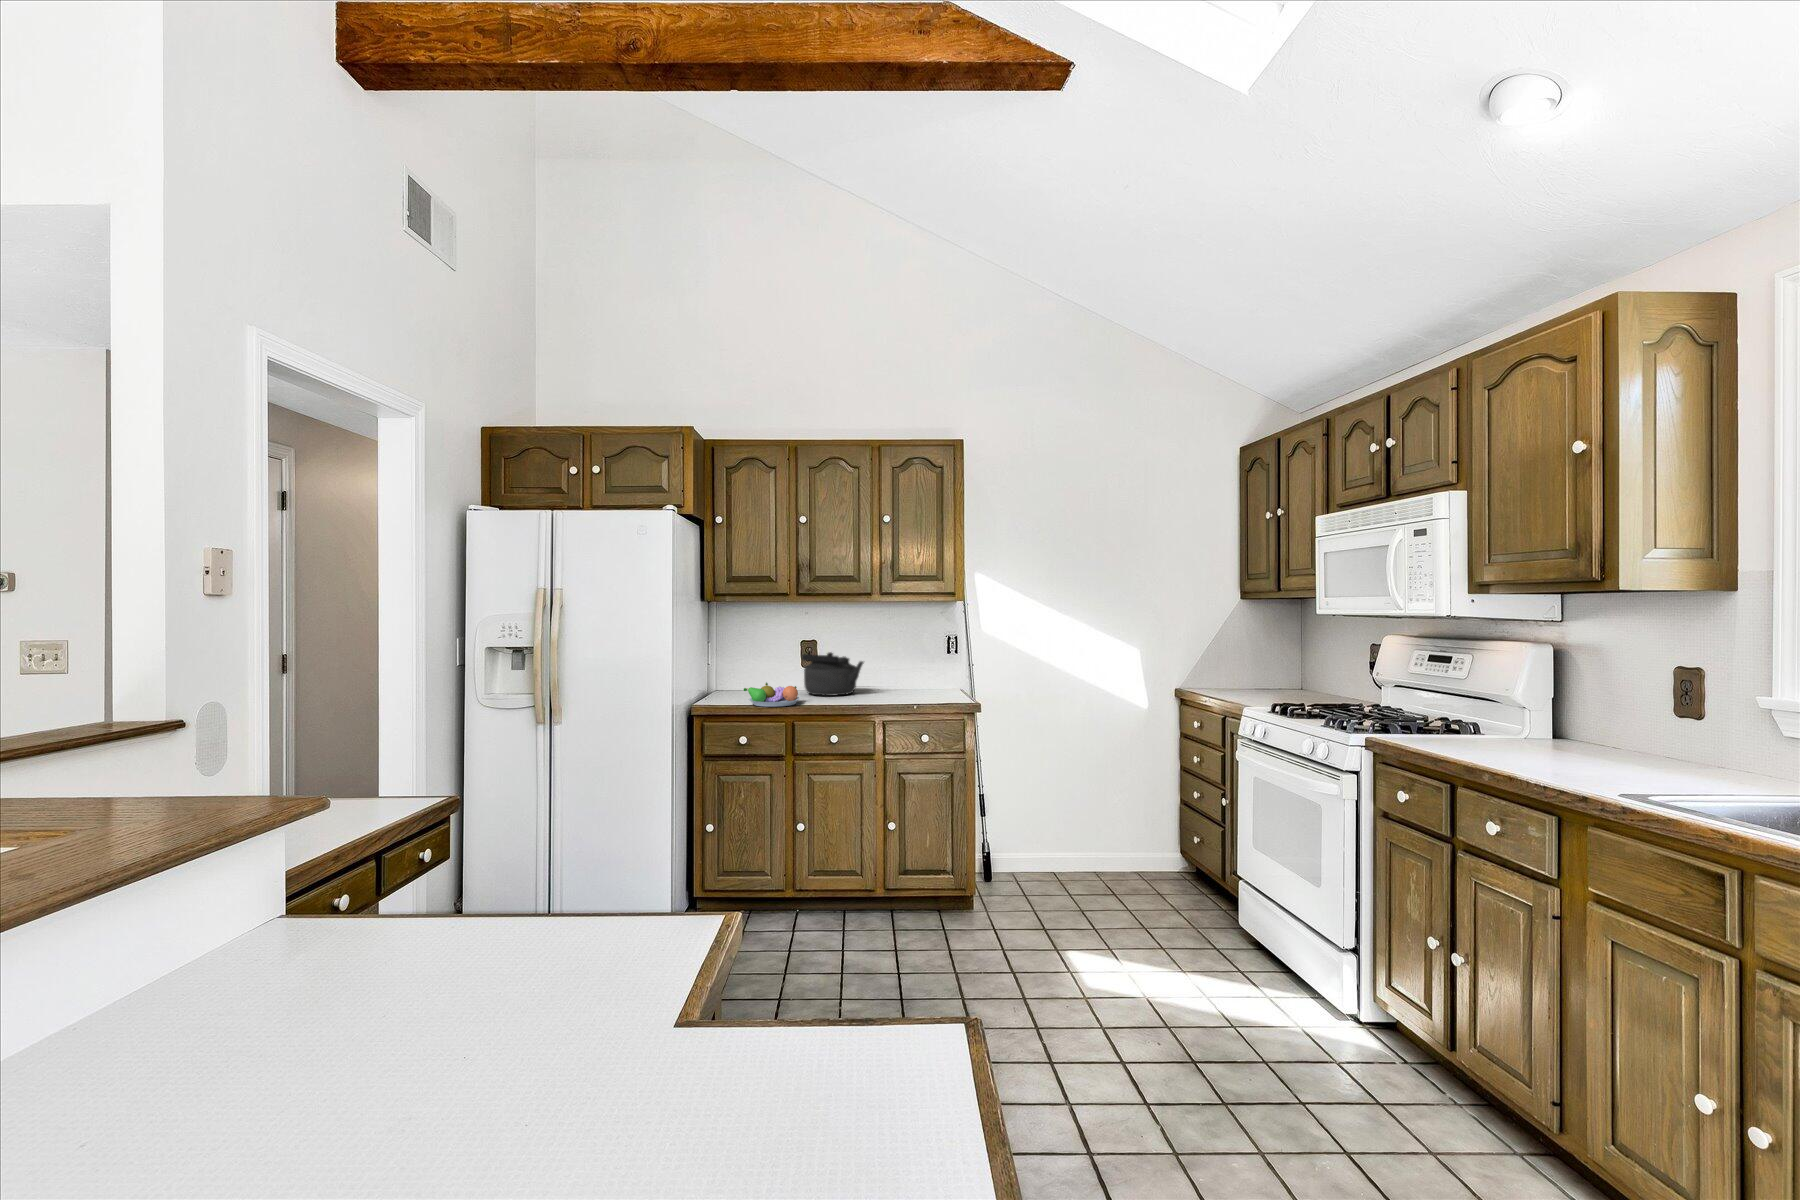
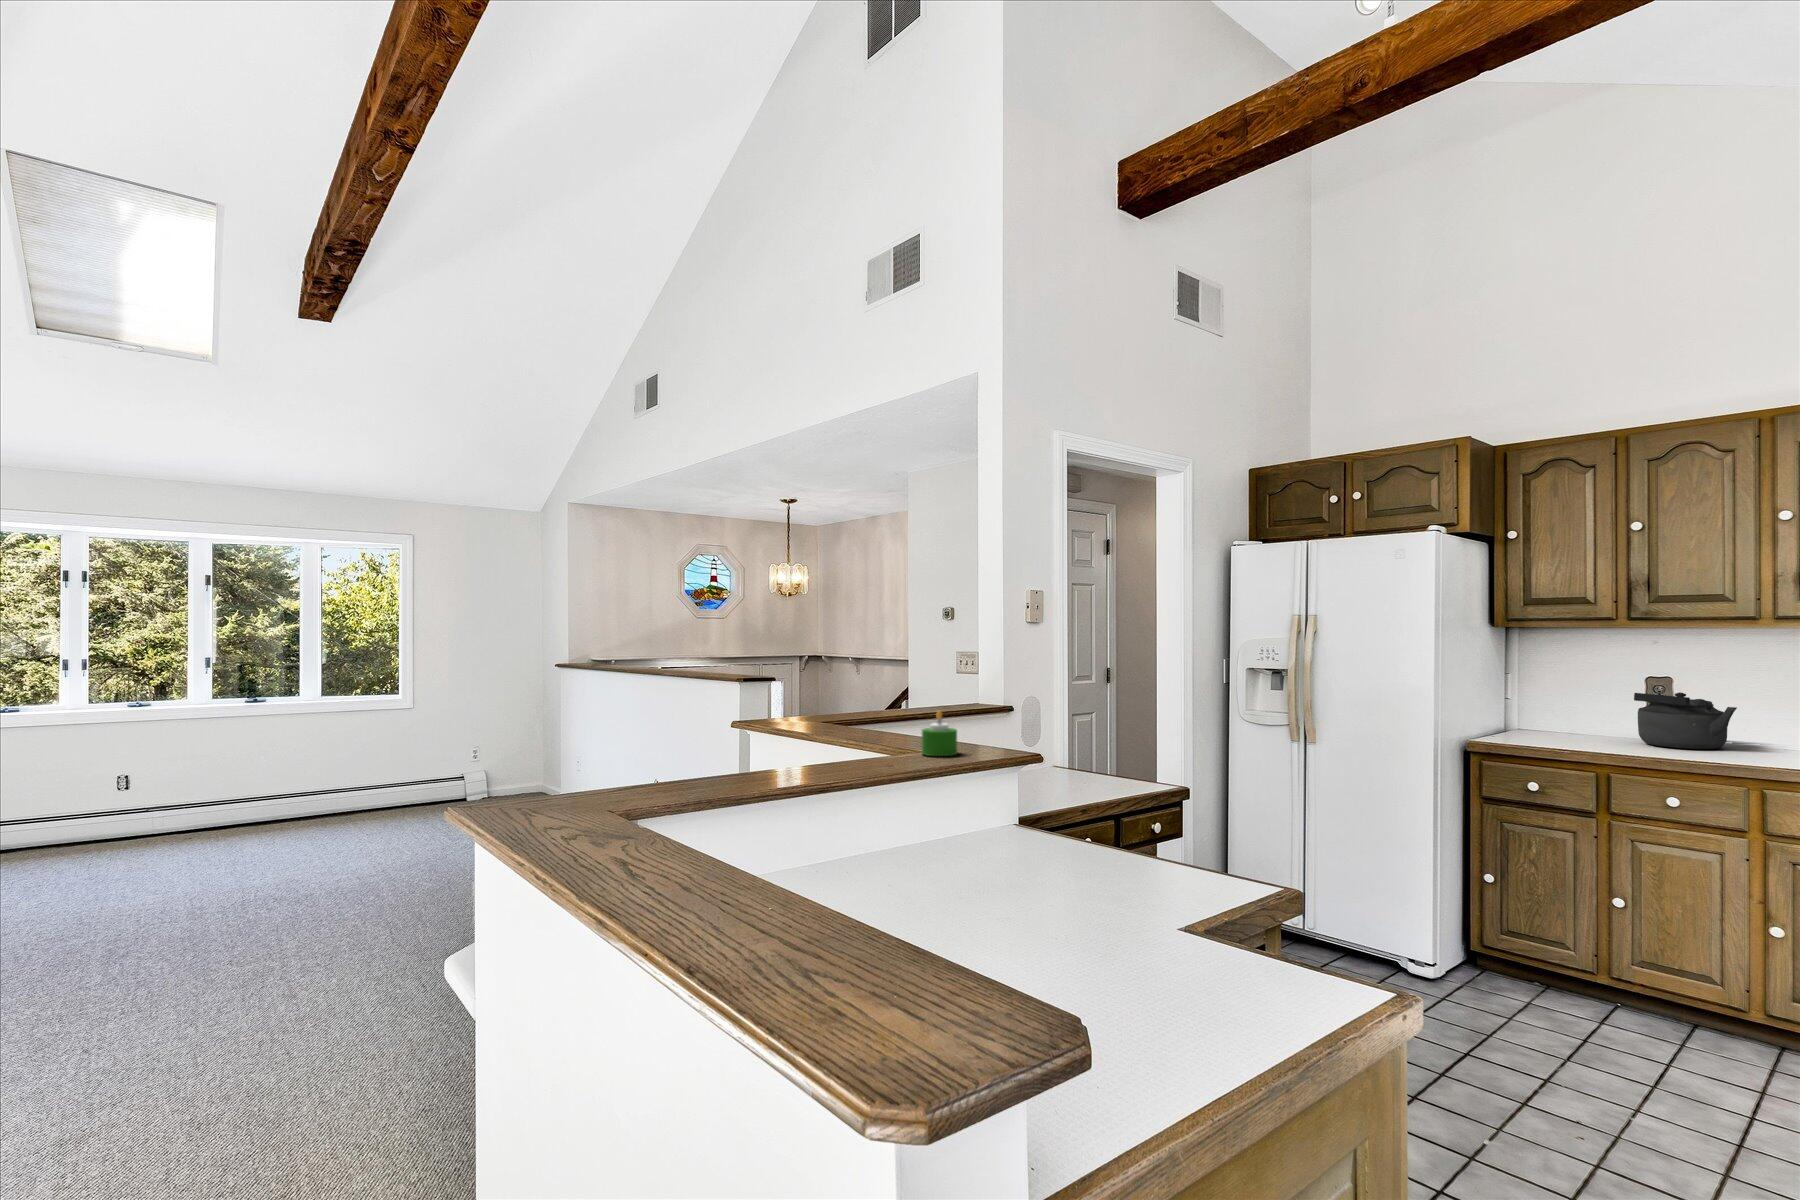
fruit bowl: present [744,683,800,707] -> none [1538,723,1622,753]
candle: none [72,743,152,823] -> present [922,711,957,756]

